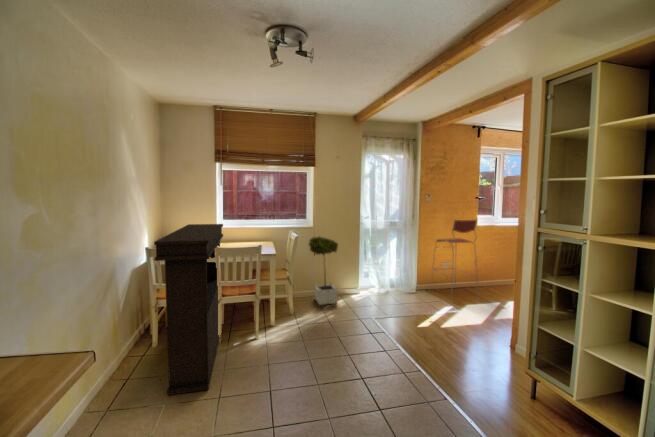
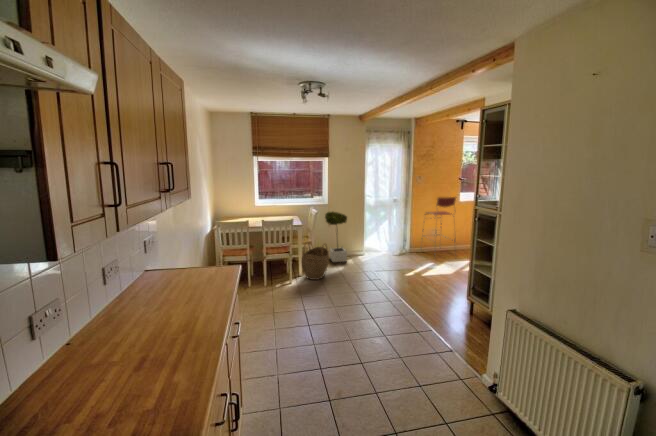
console table: present [154,224,223,395] -> none [233,204,267,311]
woven basket: none [274,278,312,333] -> present [302,243,329,280]

